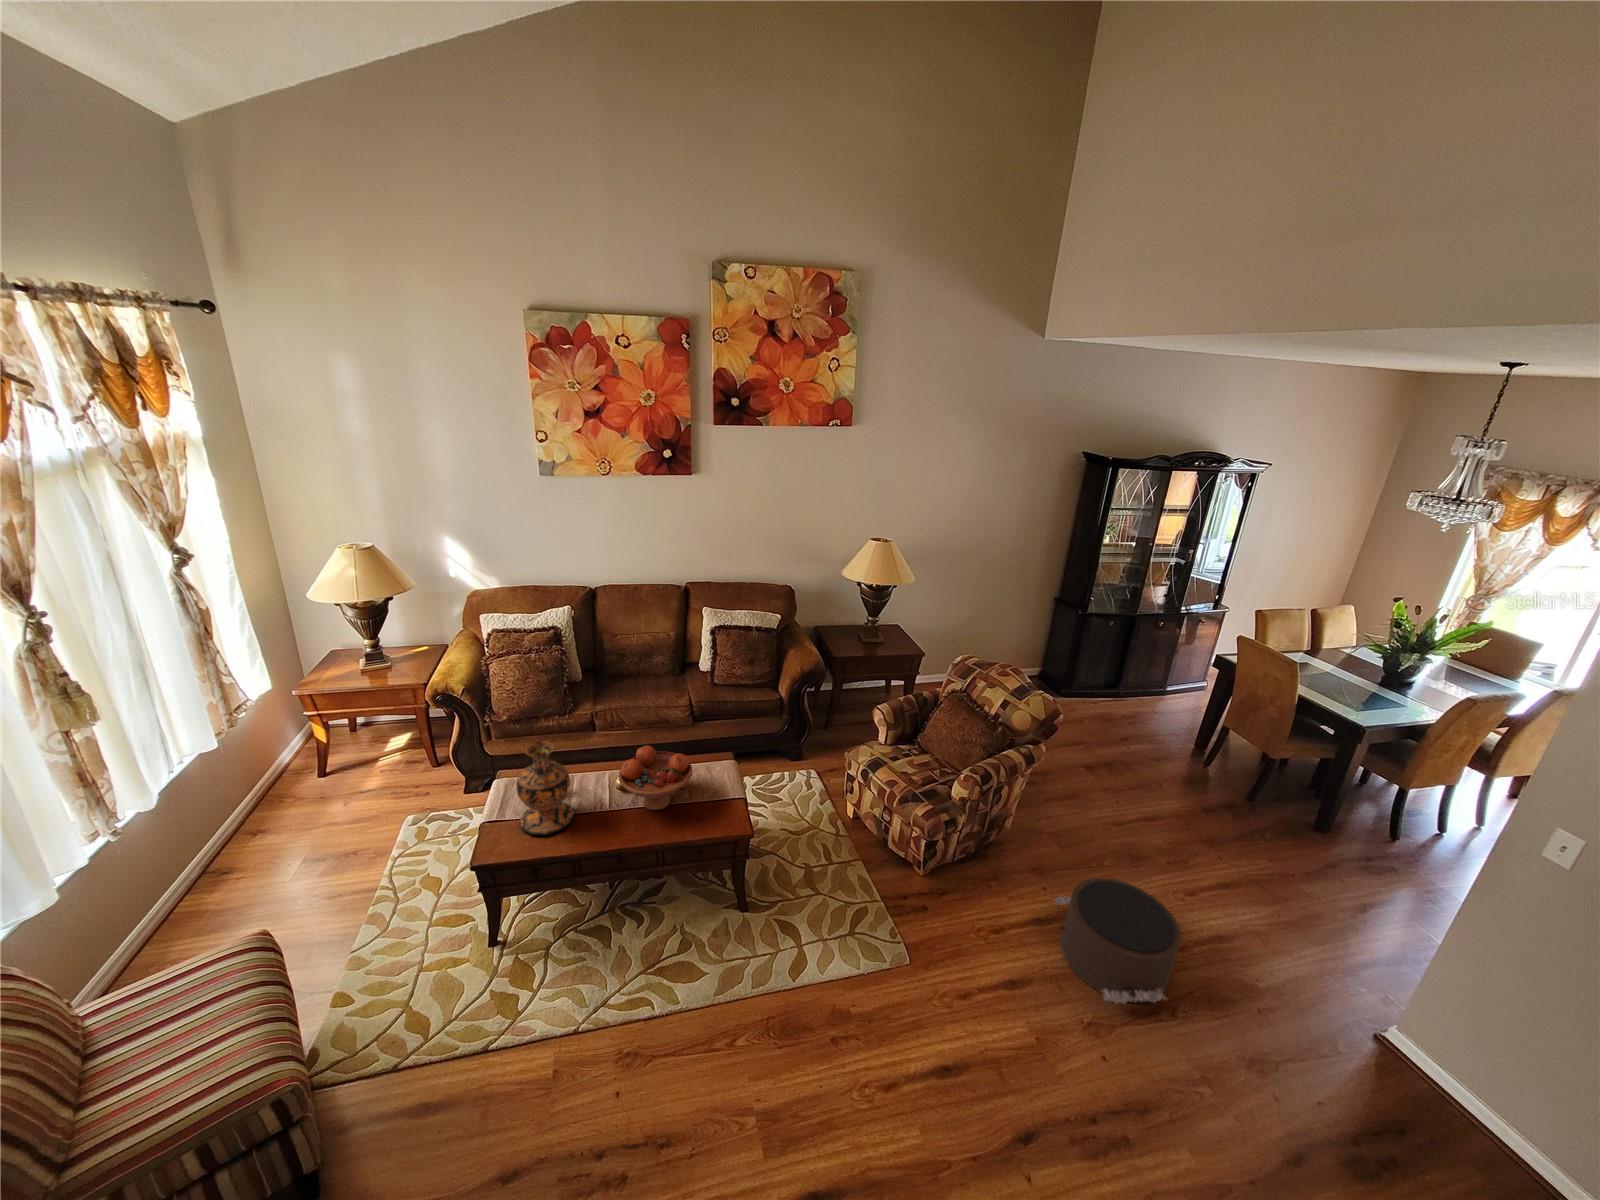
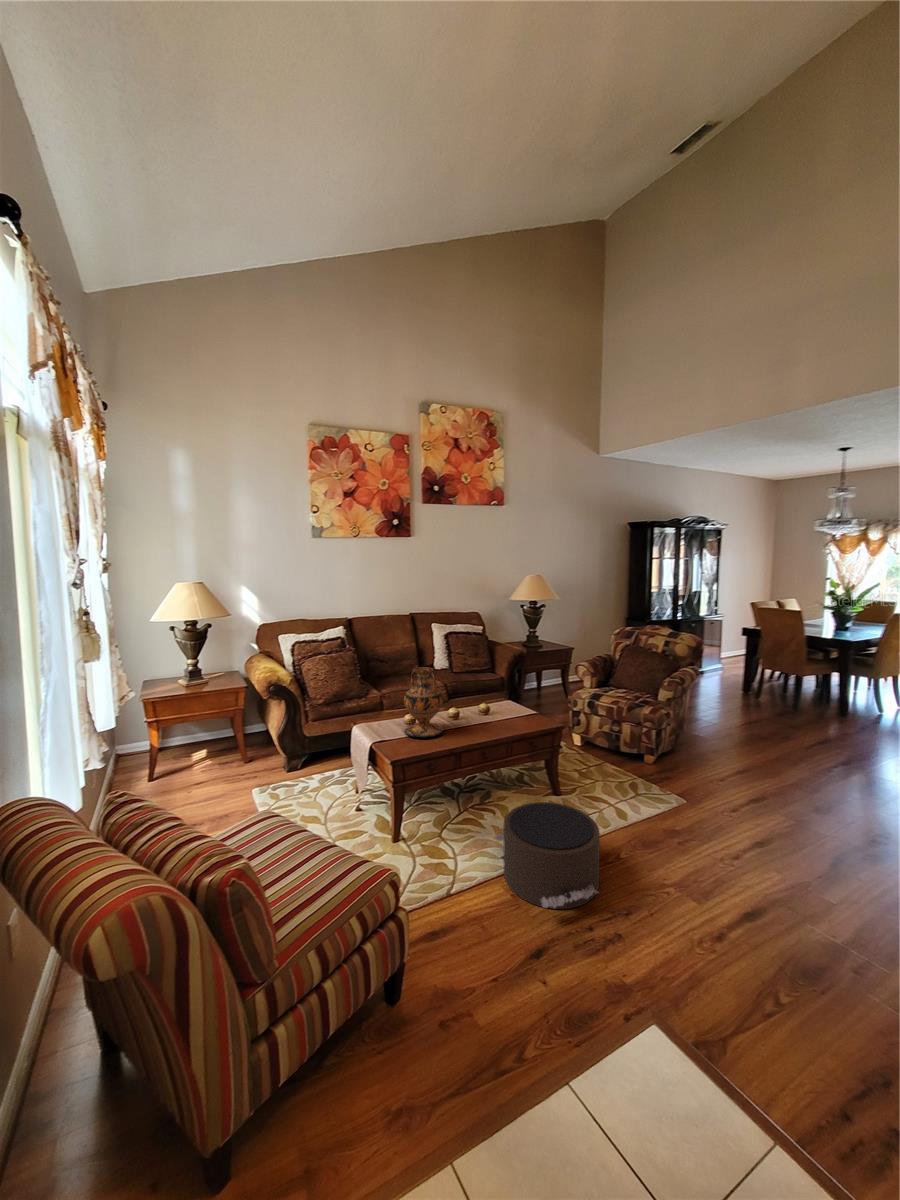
fruit bowl: present [619,745,692,810] -> none [463,676,515,719]
pouf: present [1054,878,1182,1003] -> present [494,802,600,909]

